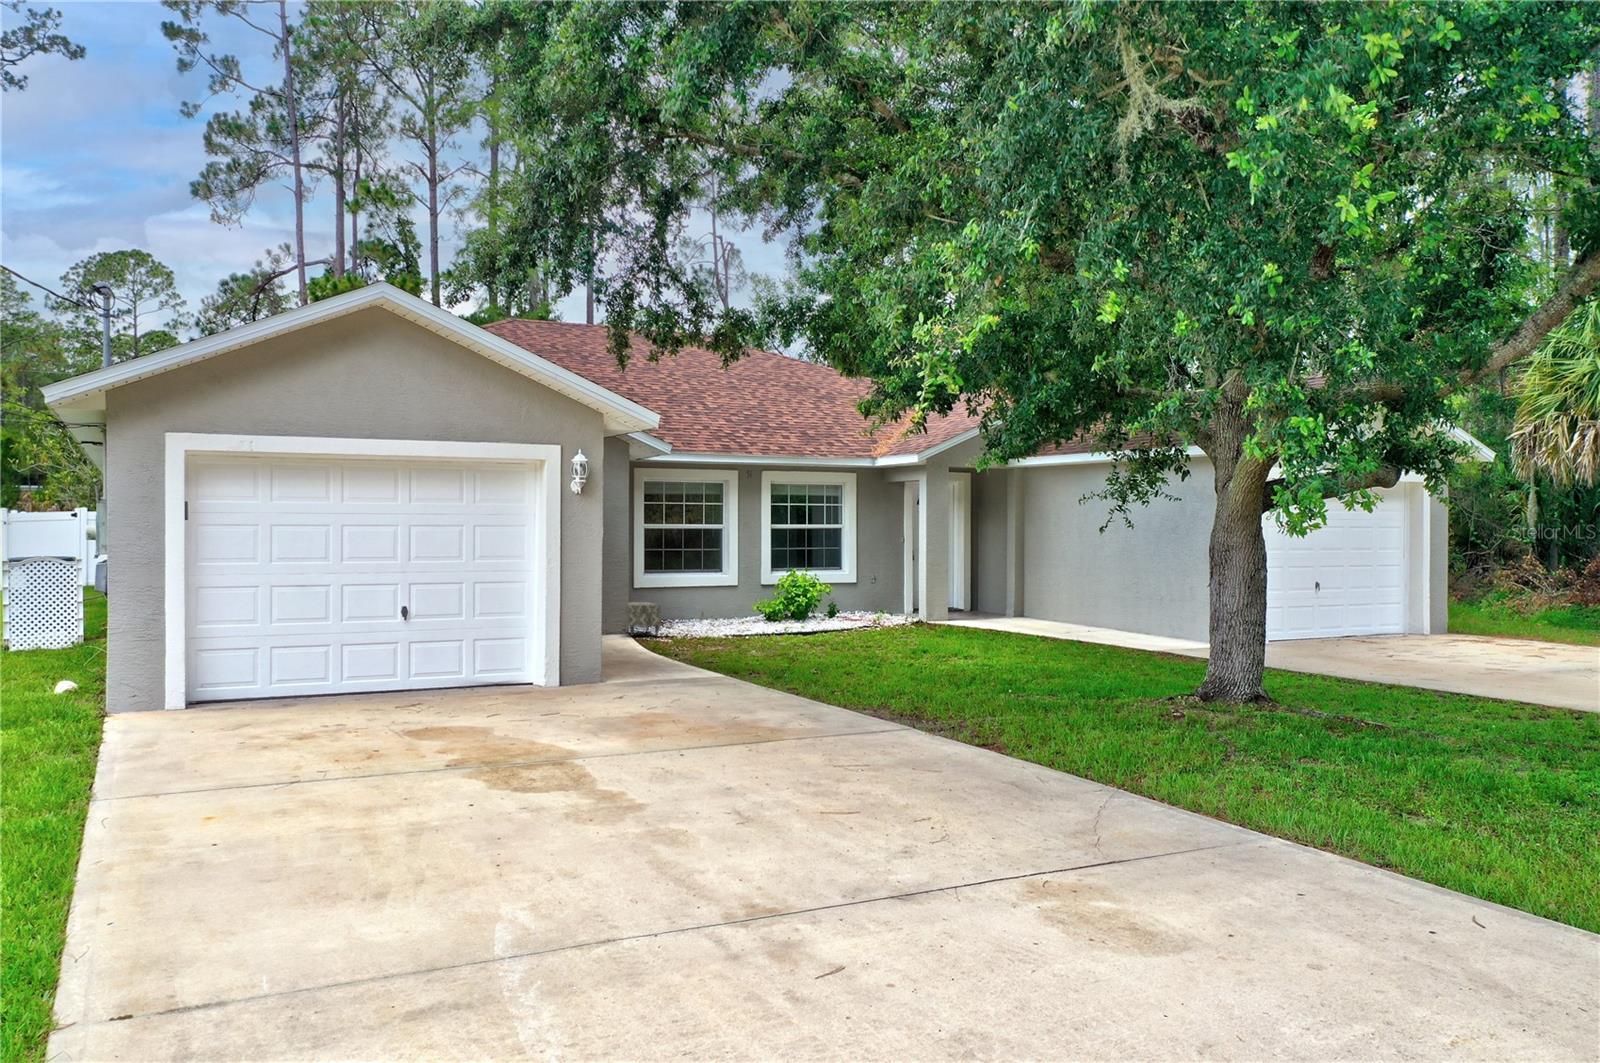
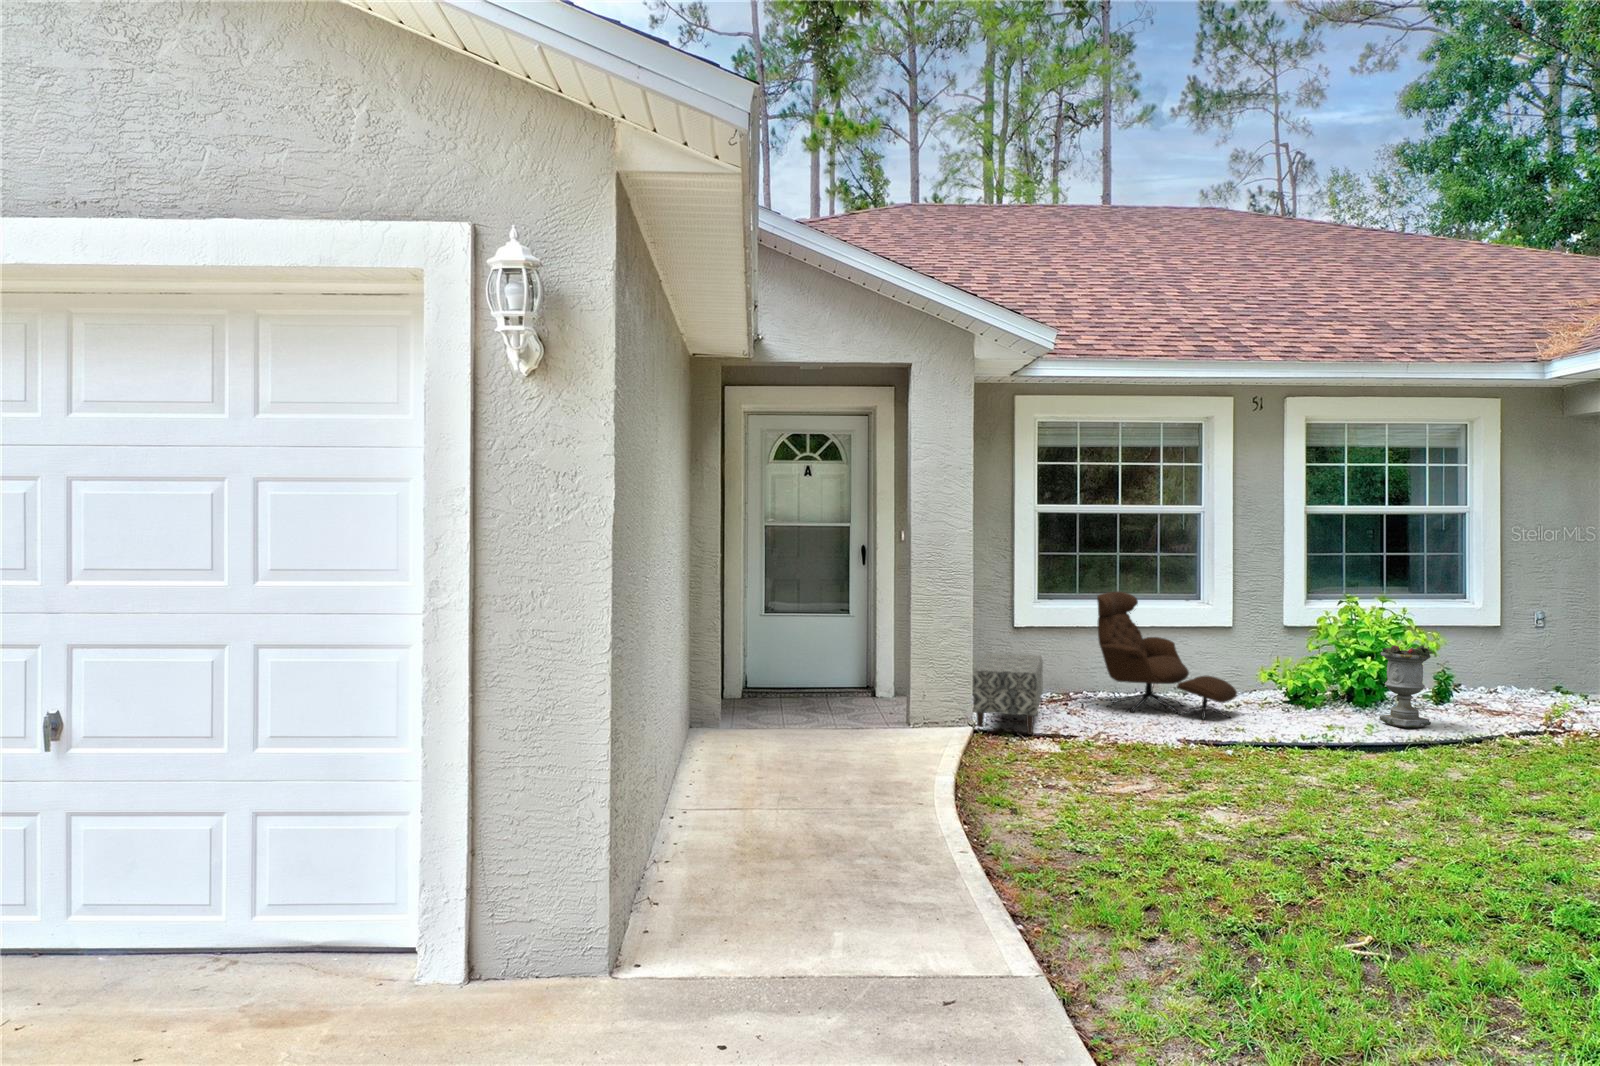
lounge chair: none [675,569,744,631] -> present [1097,591,1237,720]
planter: none [807,589,829,629] -> present [1380,645,1433,728]

